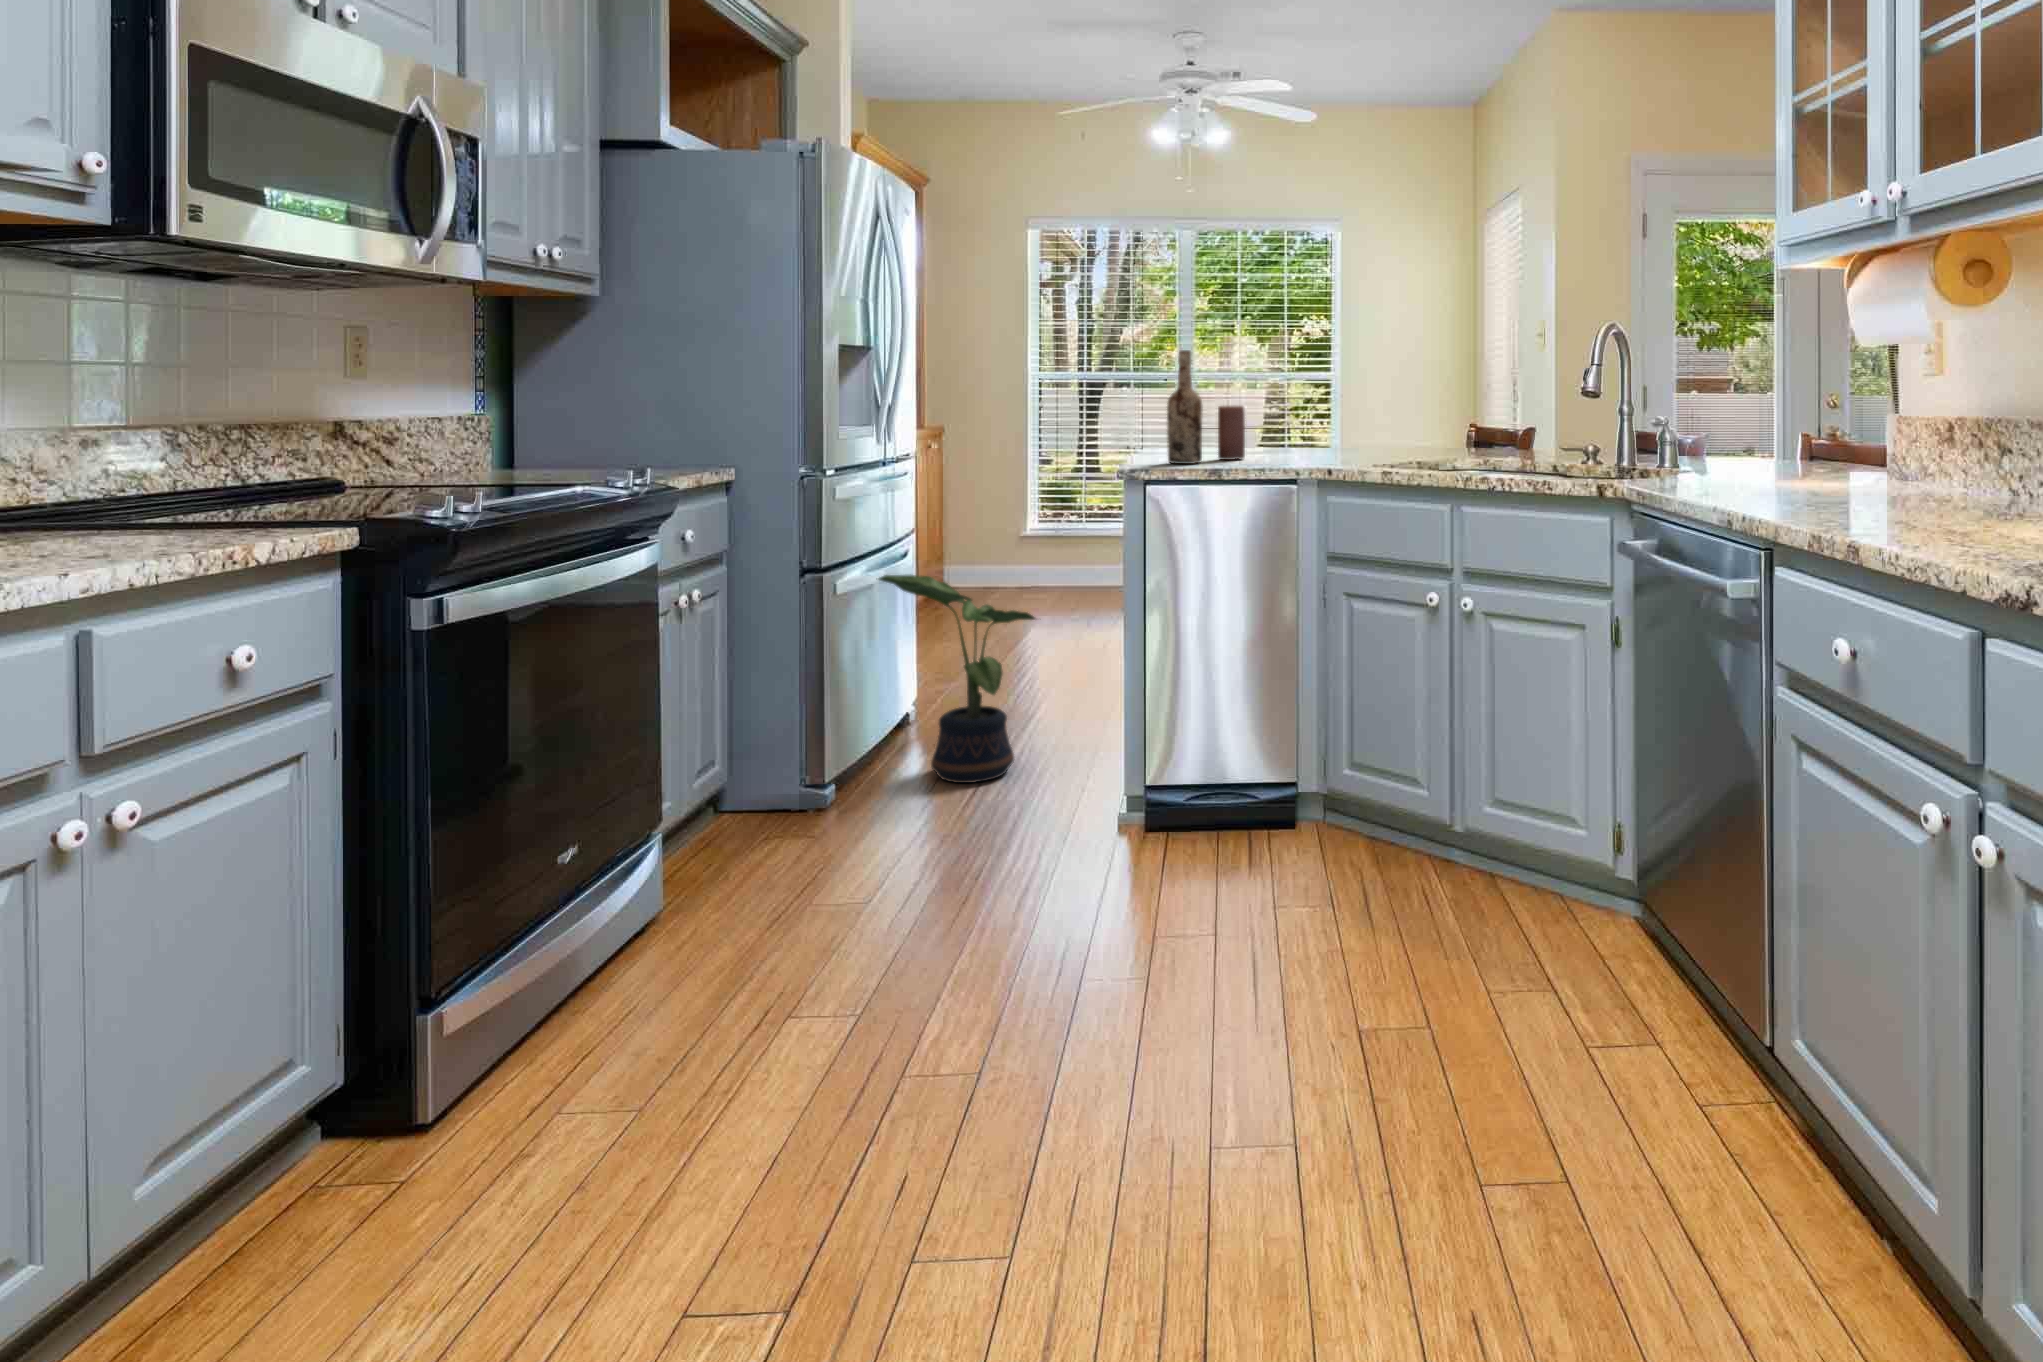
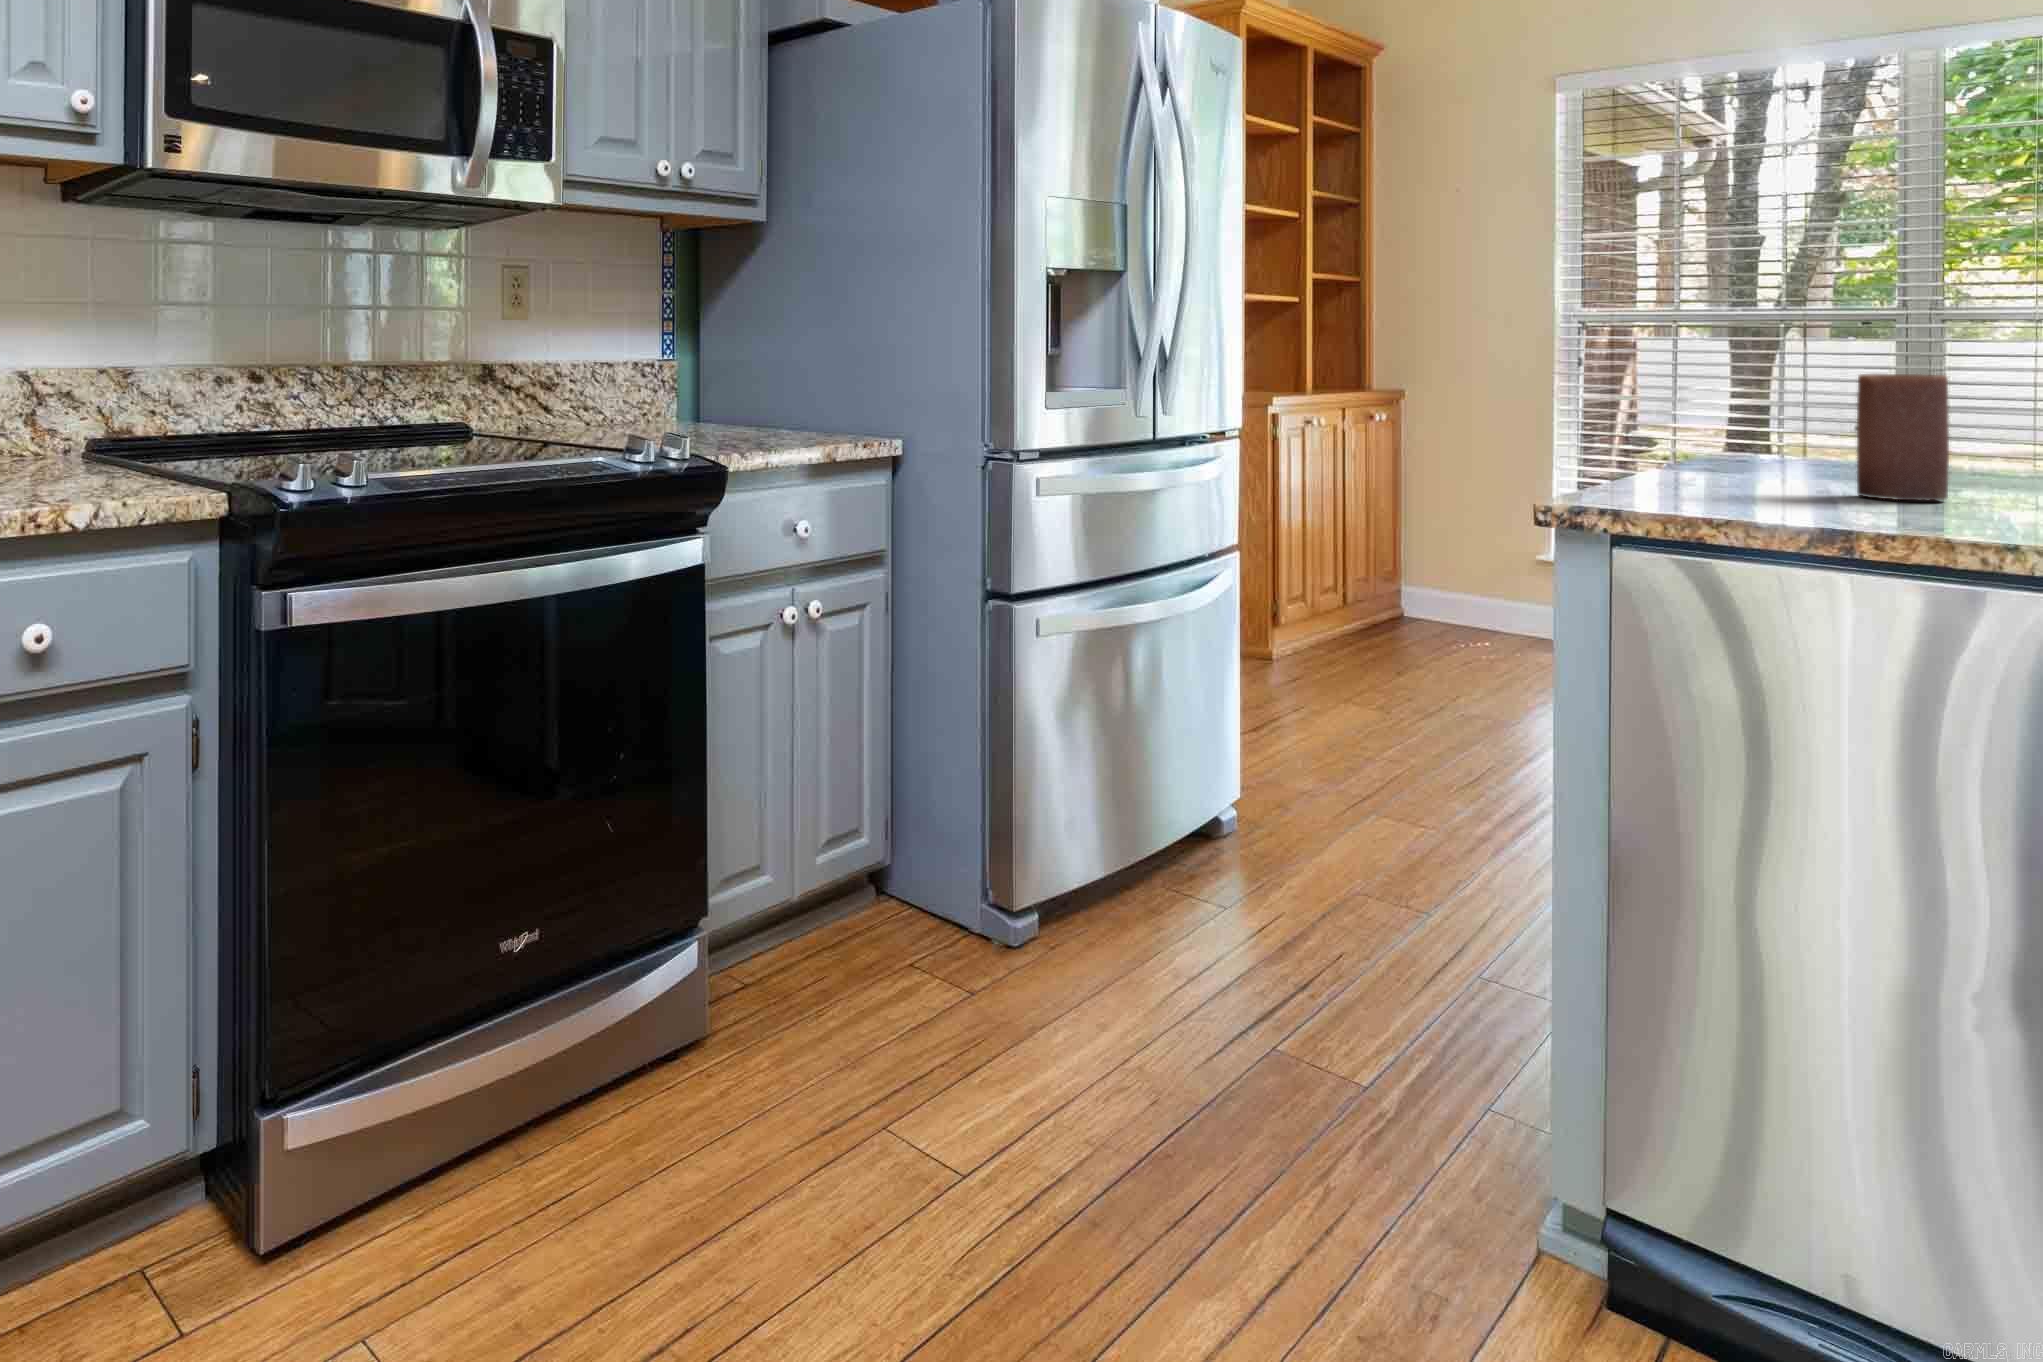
wine bottle: present [1167,350,1202,464] -> none [1687,249,1793,502]
potted plant: present [878,574,1035,783] -> none [1120,614,1410,990]

